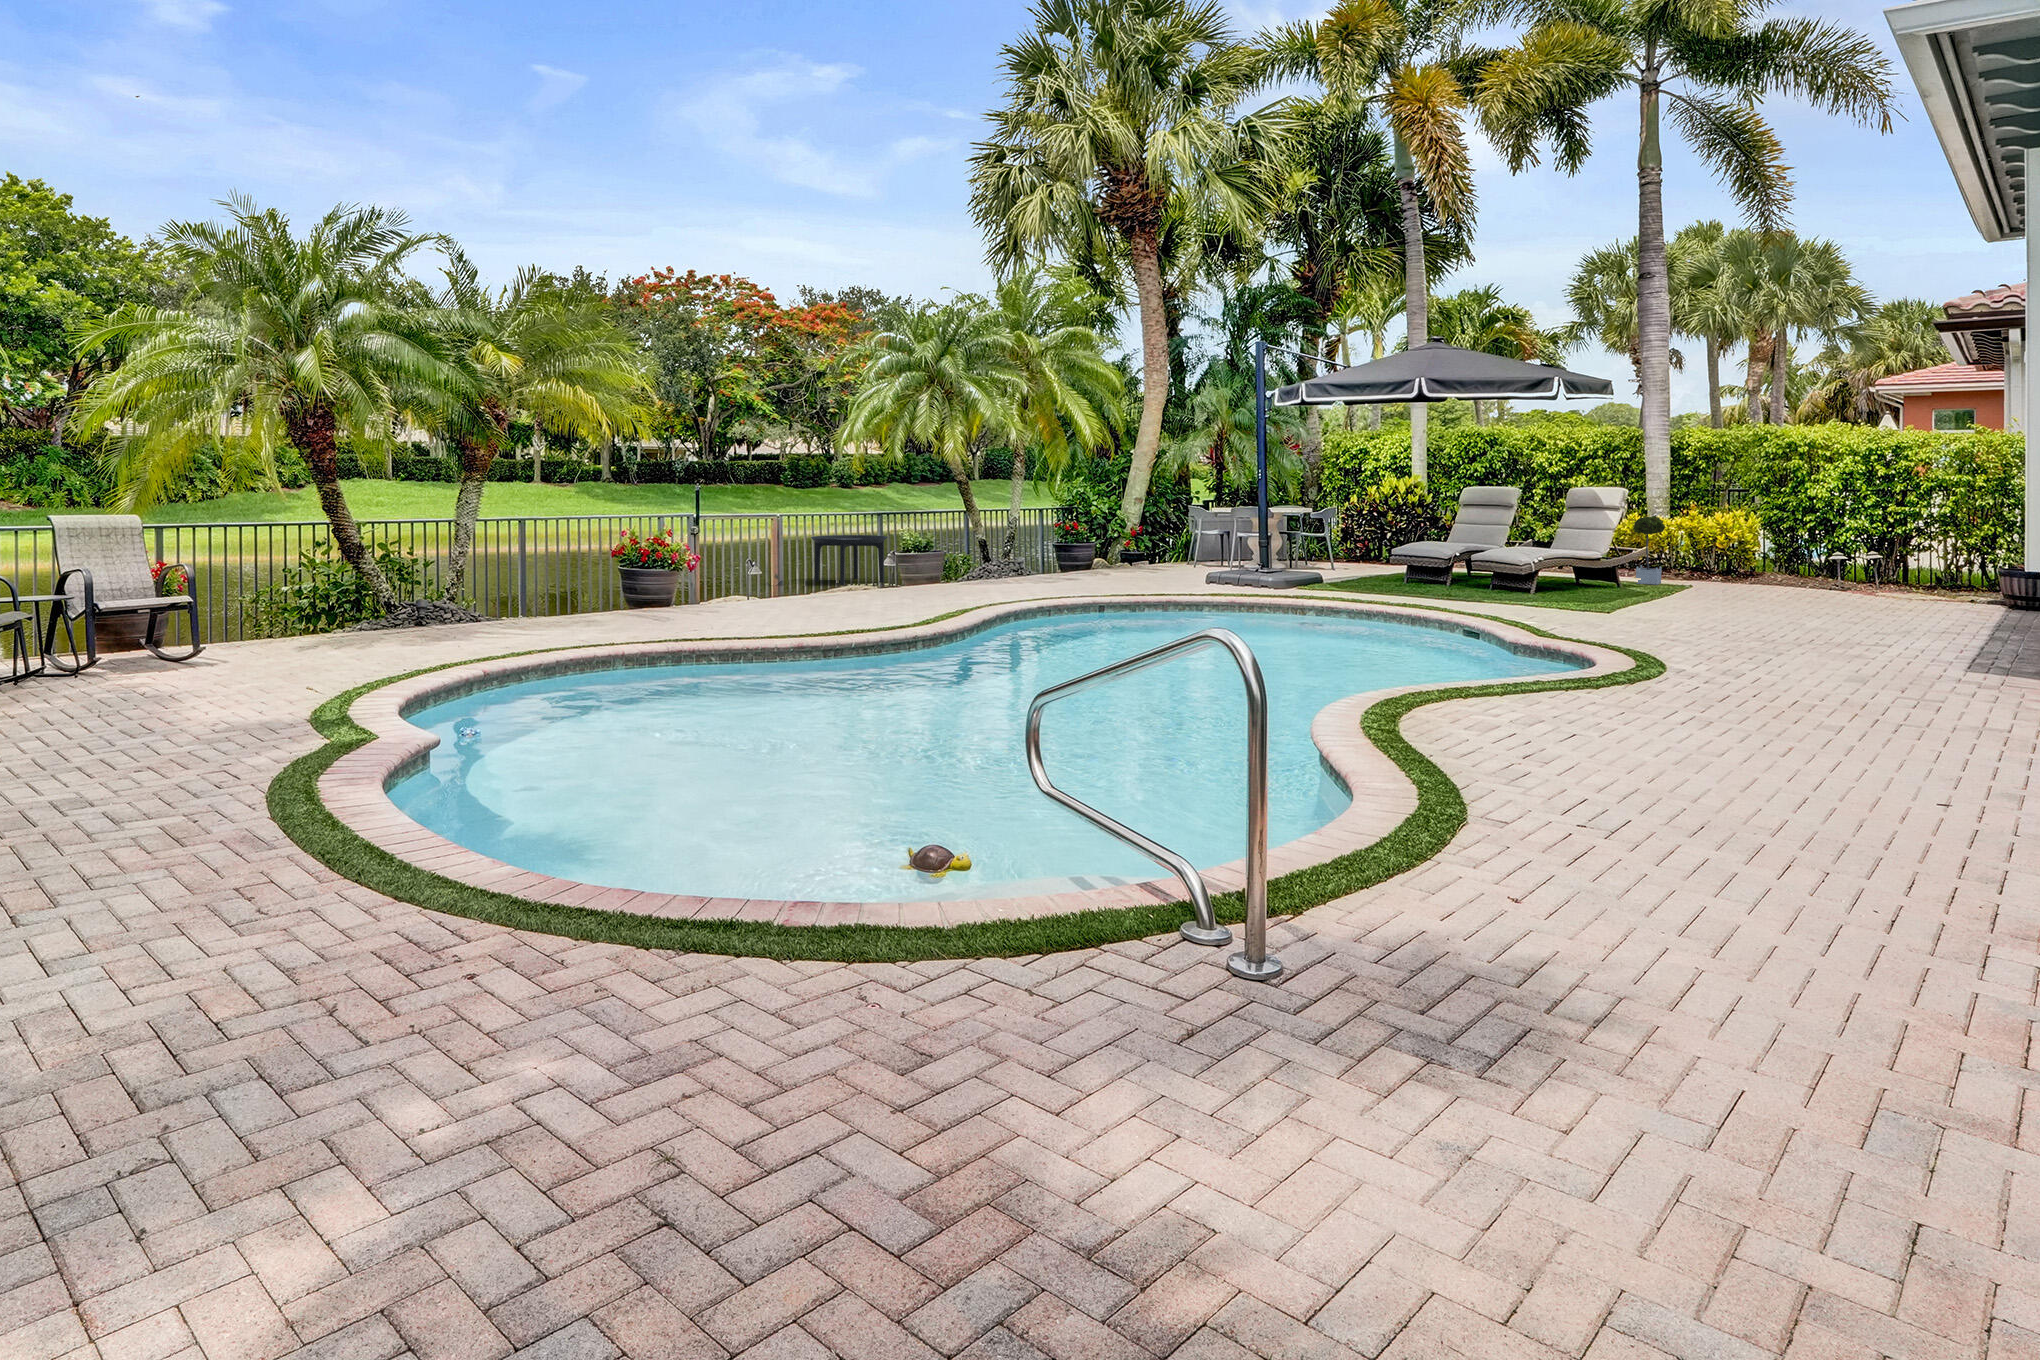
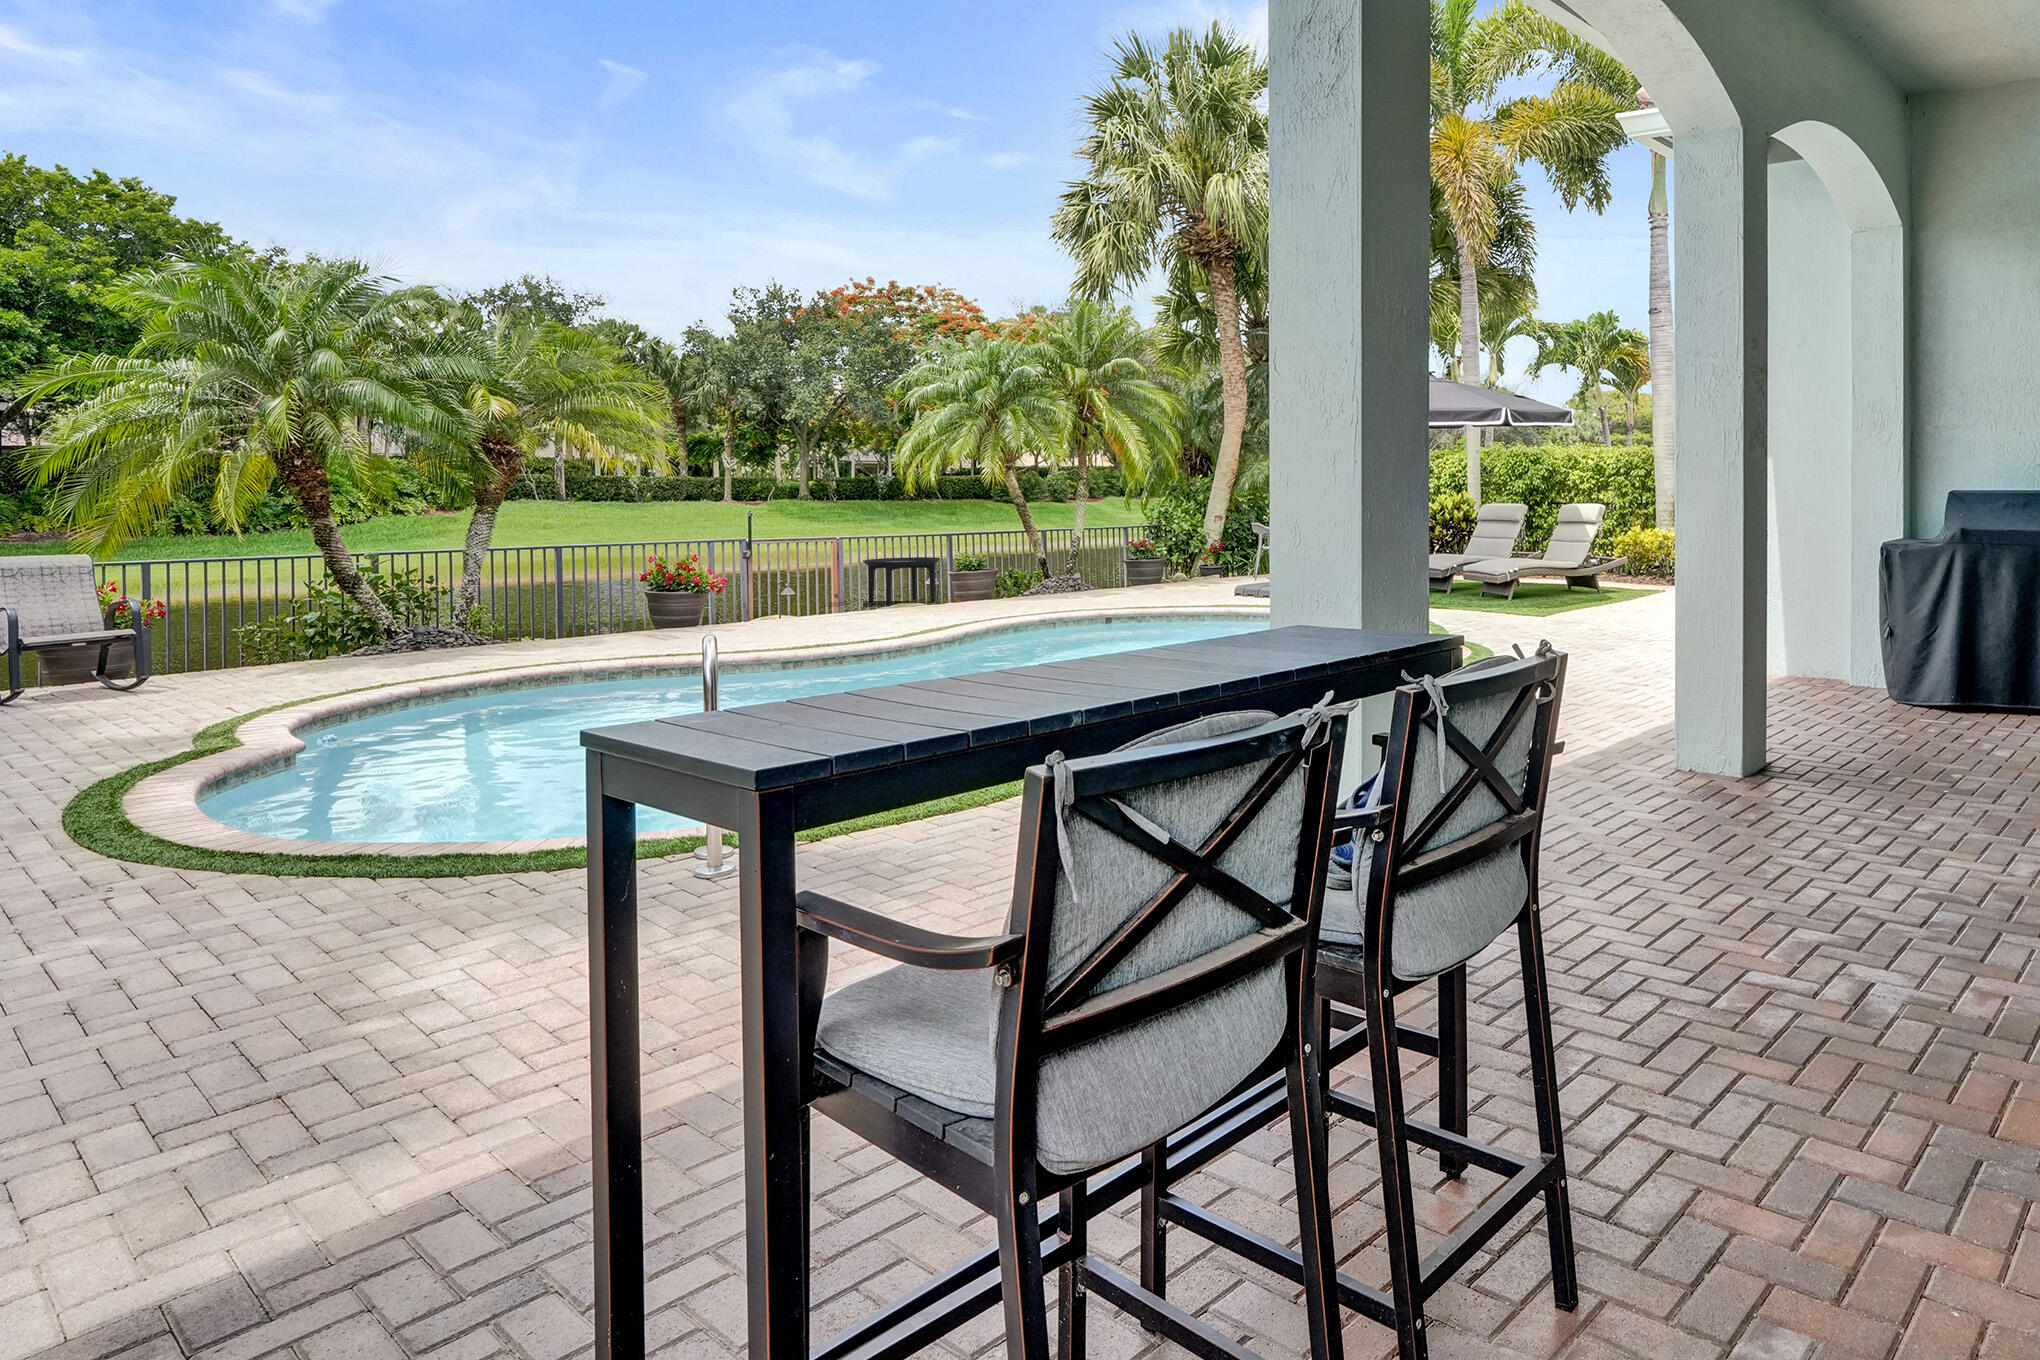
potted tree: present [1633,515,1665,585] -> none [1627,528,1655,592]

